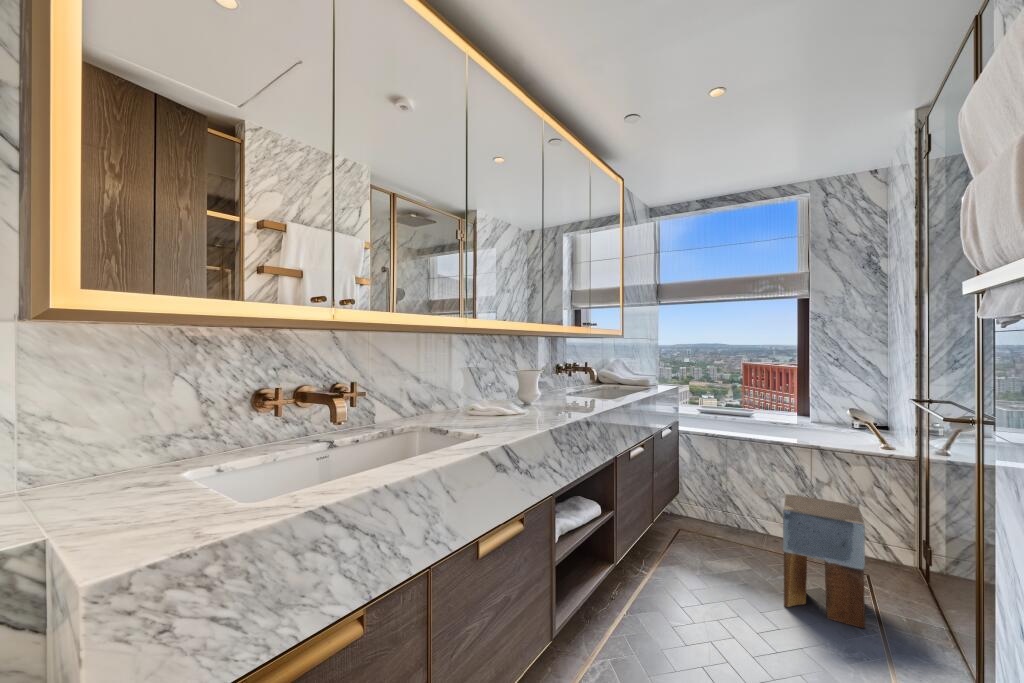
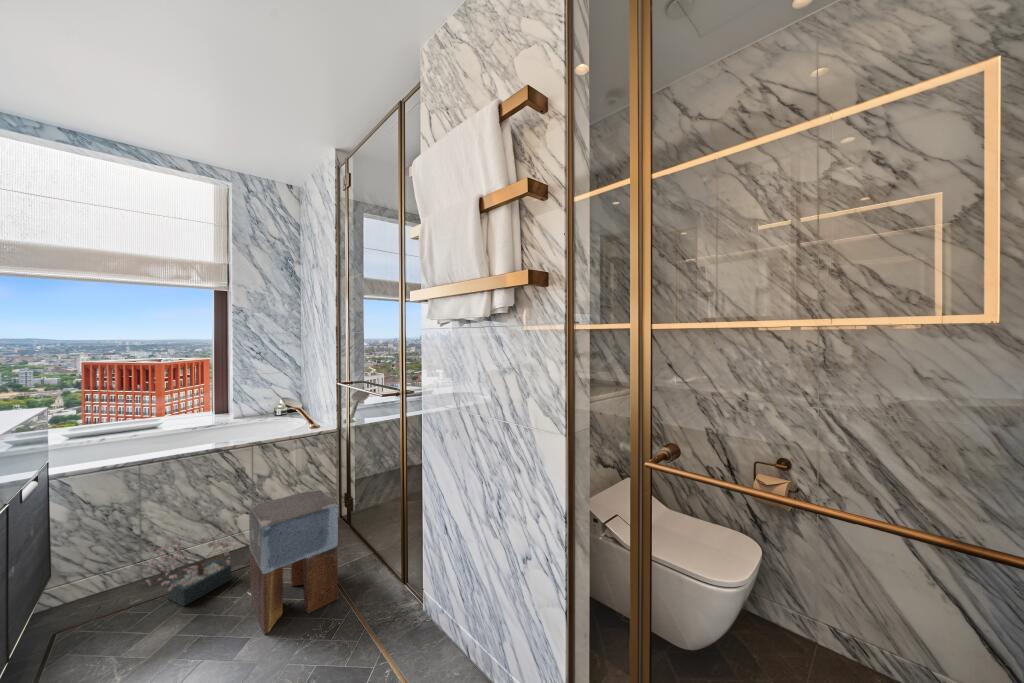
decorative plant: none [720,498,788,559] -> present [147,532,237,606]

